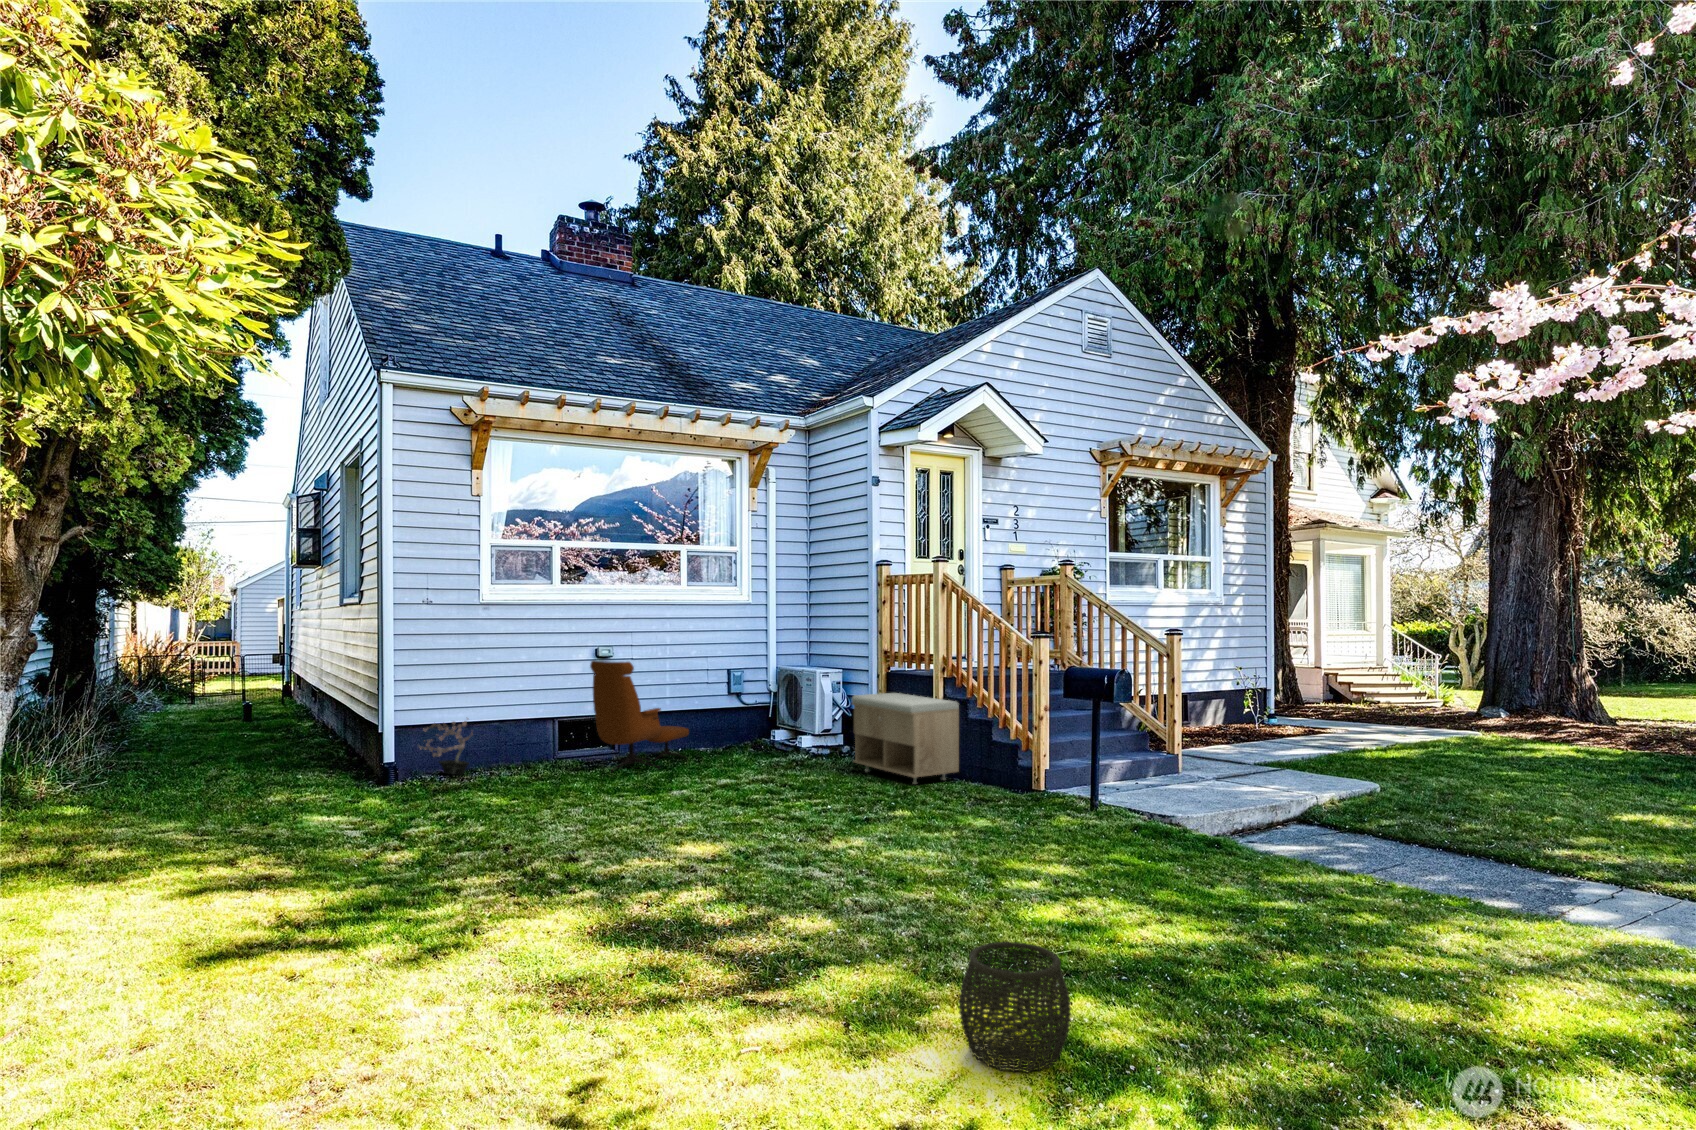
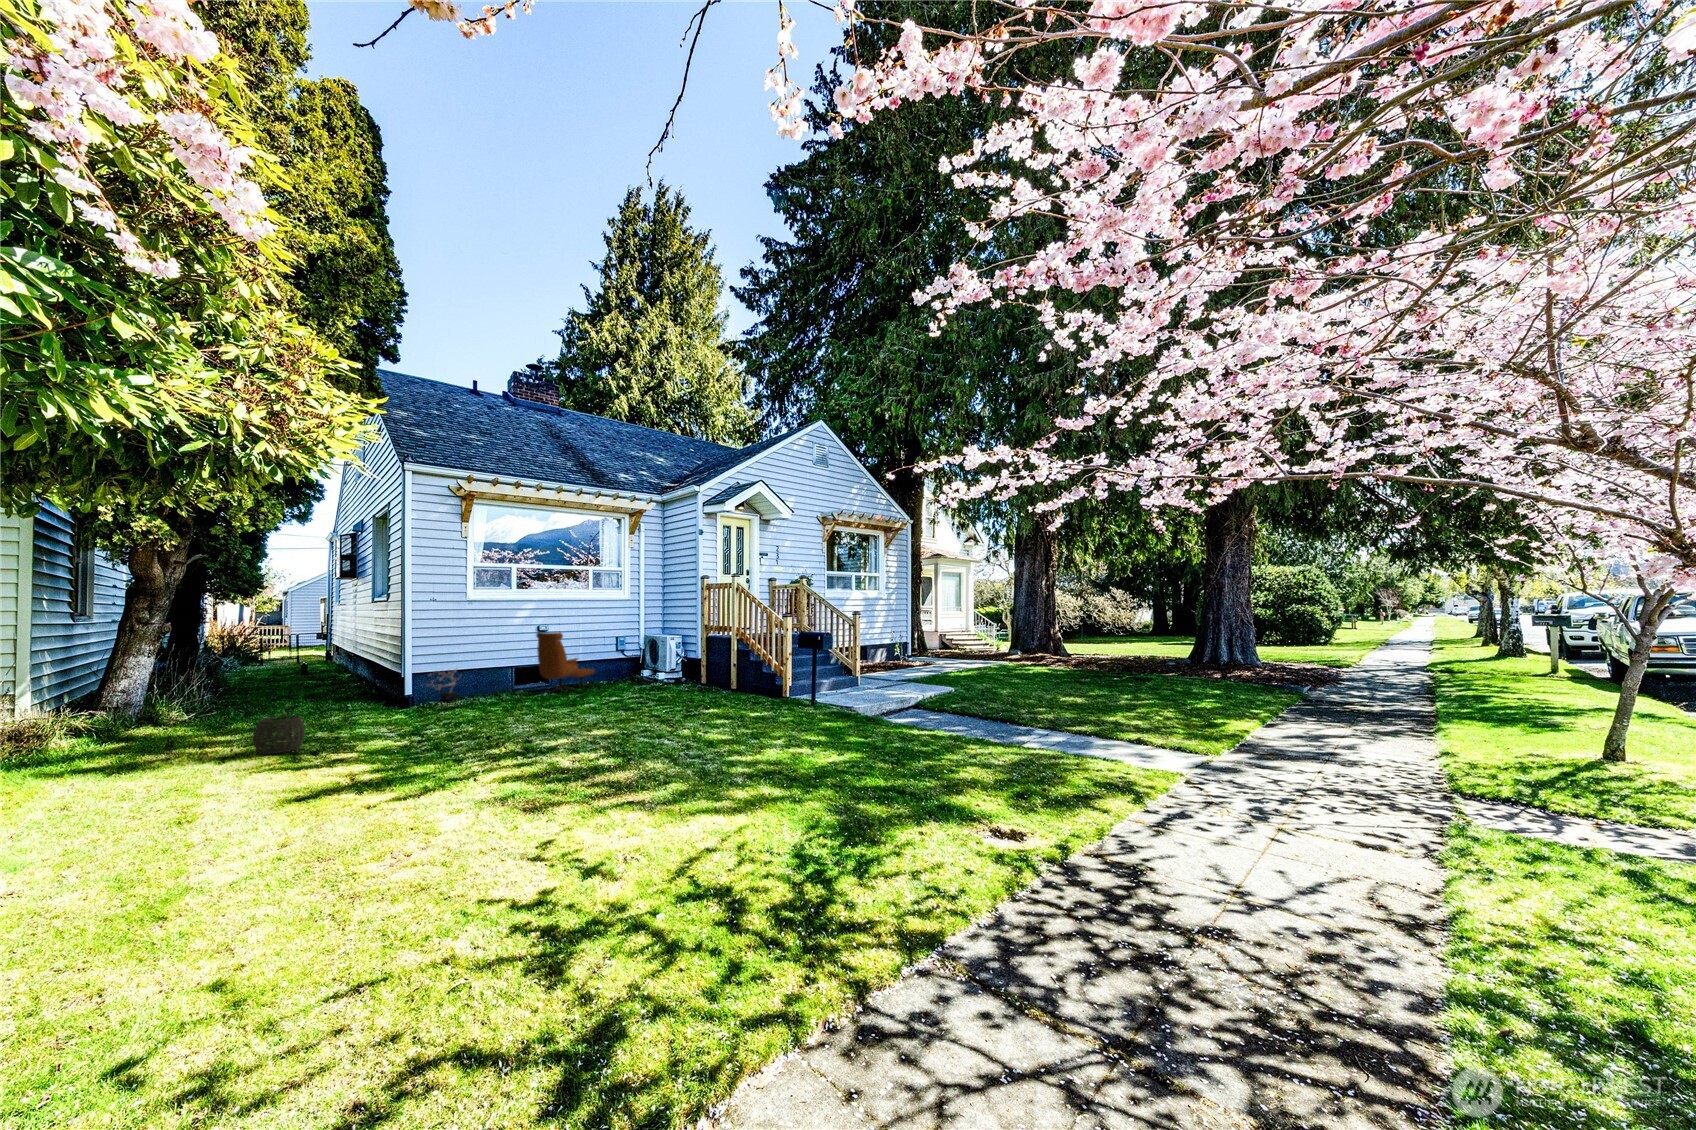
storage bench: present [852,693,959,784] -> none [688,646,745,692]
woven basket: present [959,942,1071,1073] -> present [253,715,305,755]

